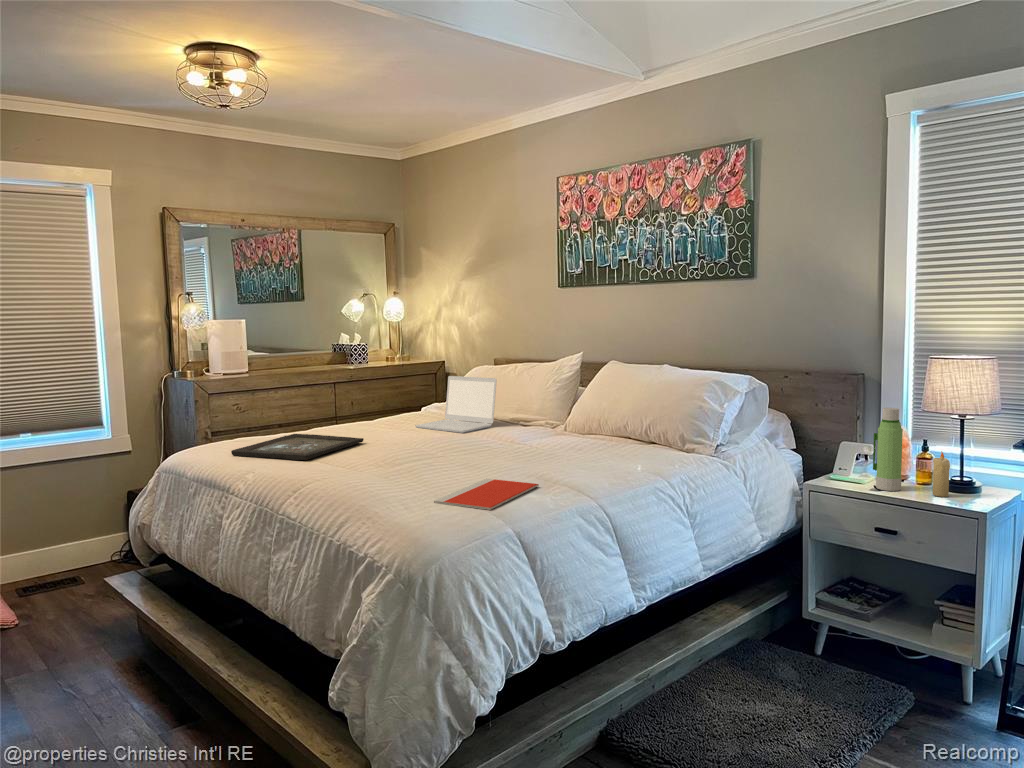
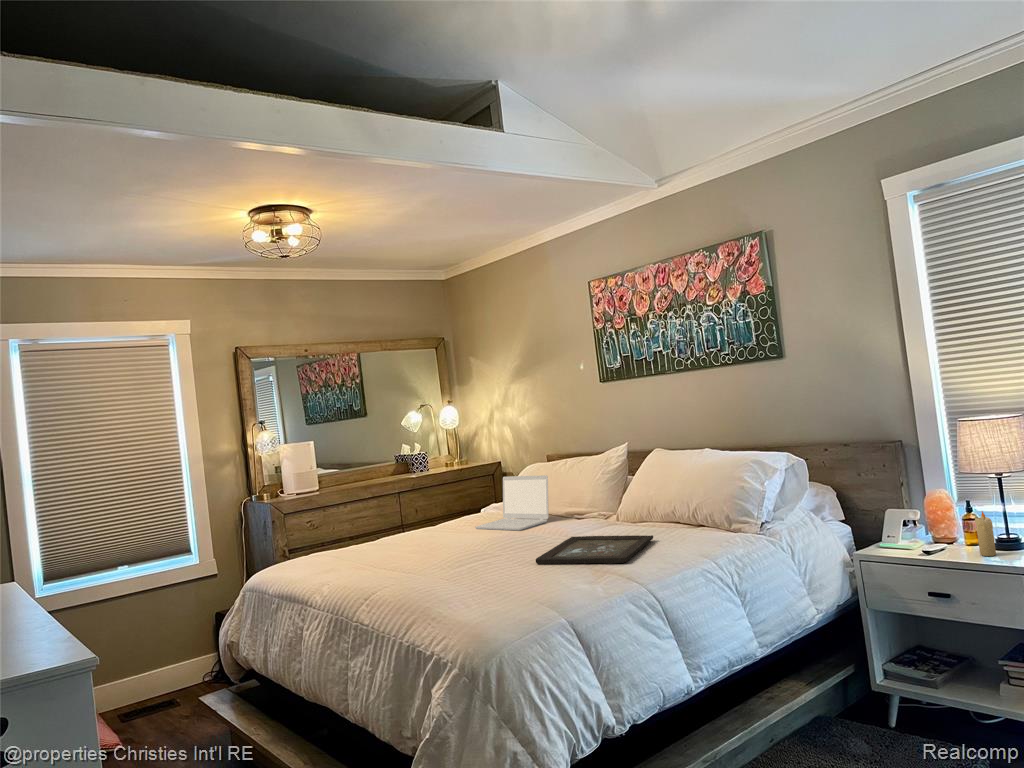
water bottle: present [873,408,903,491] -> none [913,472,949,554]
tray: present [231,434,364,460] -> present [536,535,653,565]
notebook: present [434,479,539,510] -> none [492,573,590,602]

